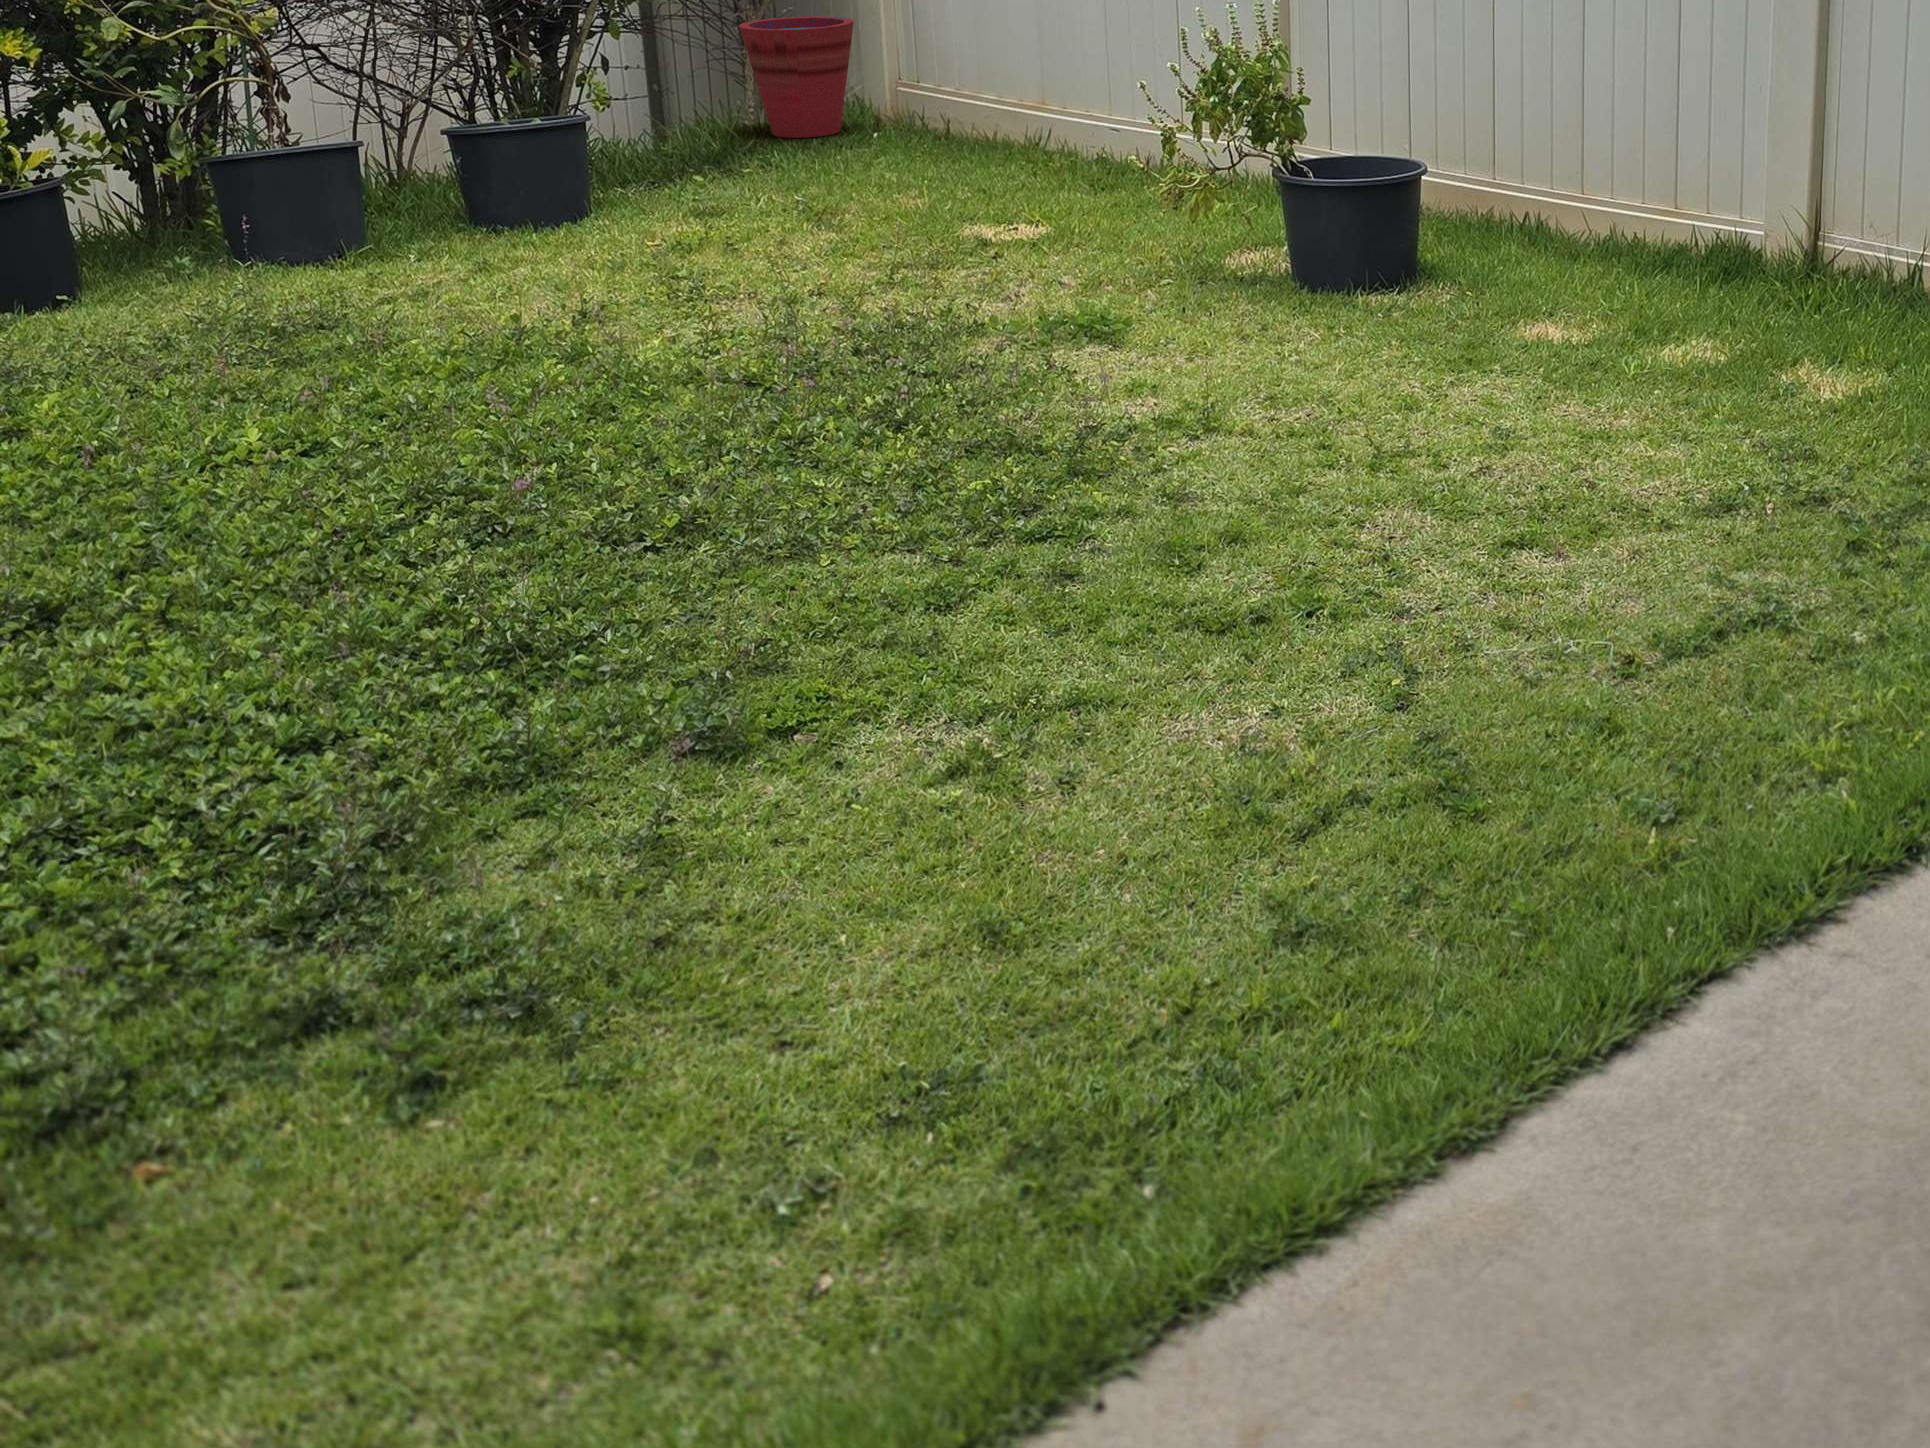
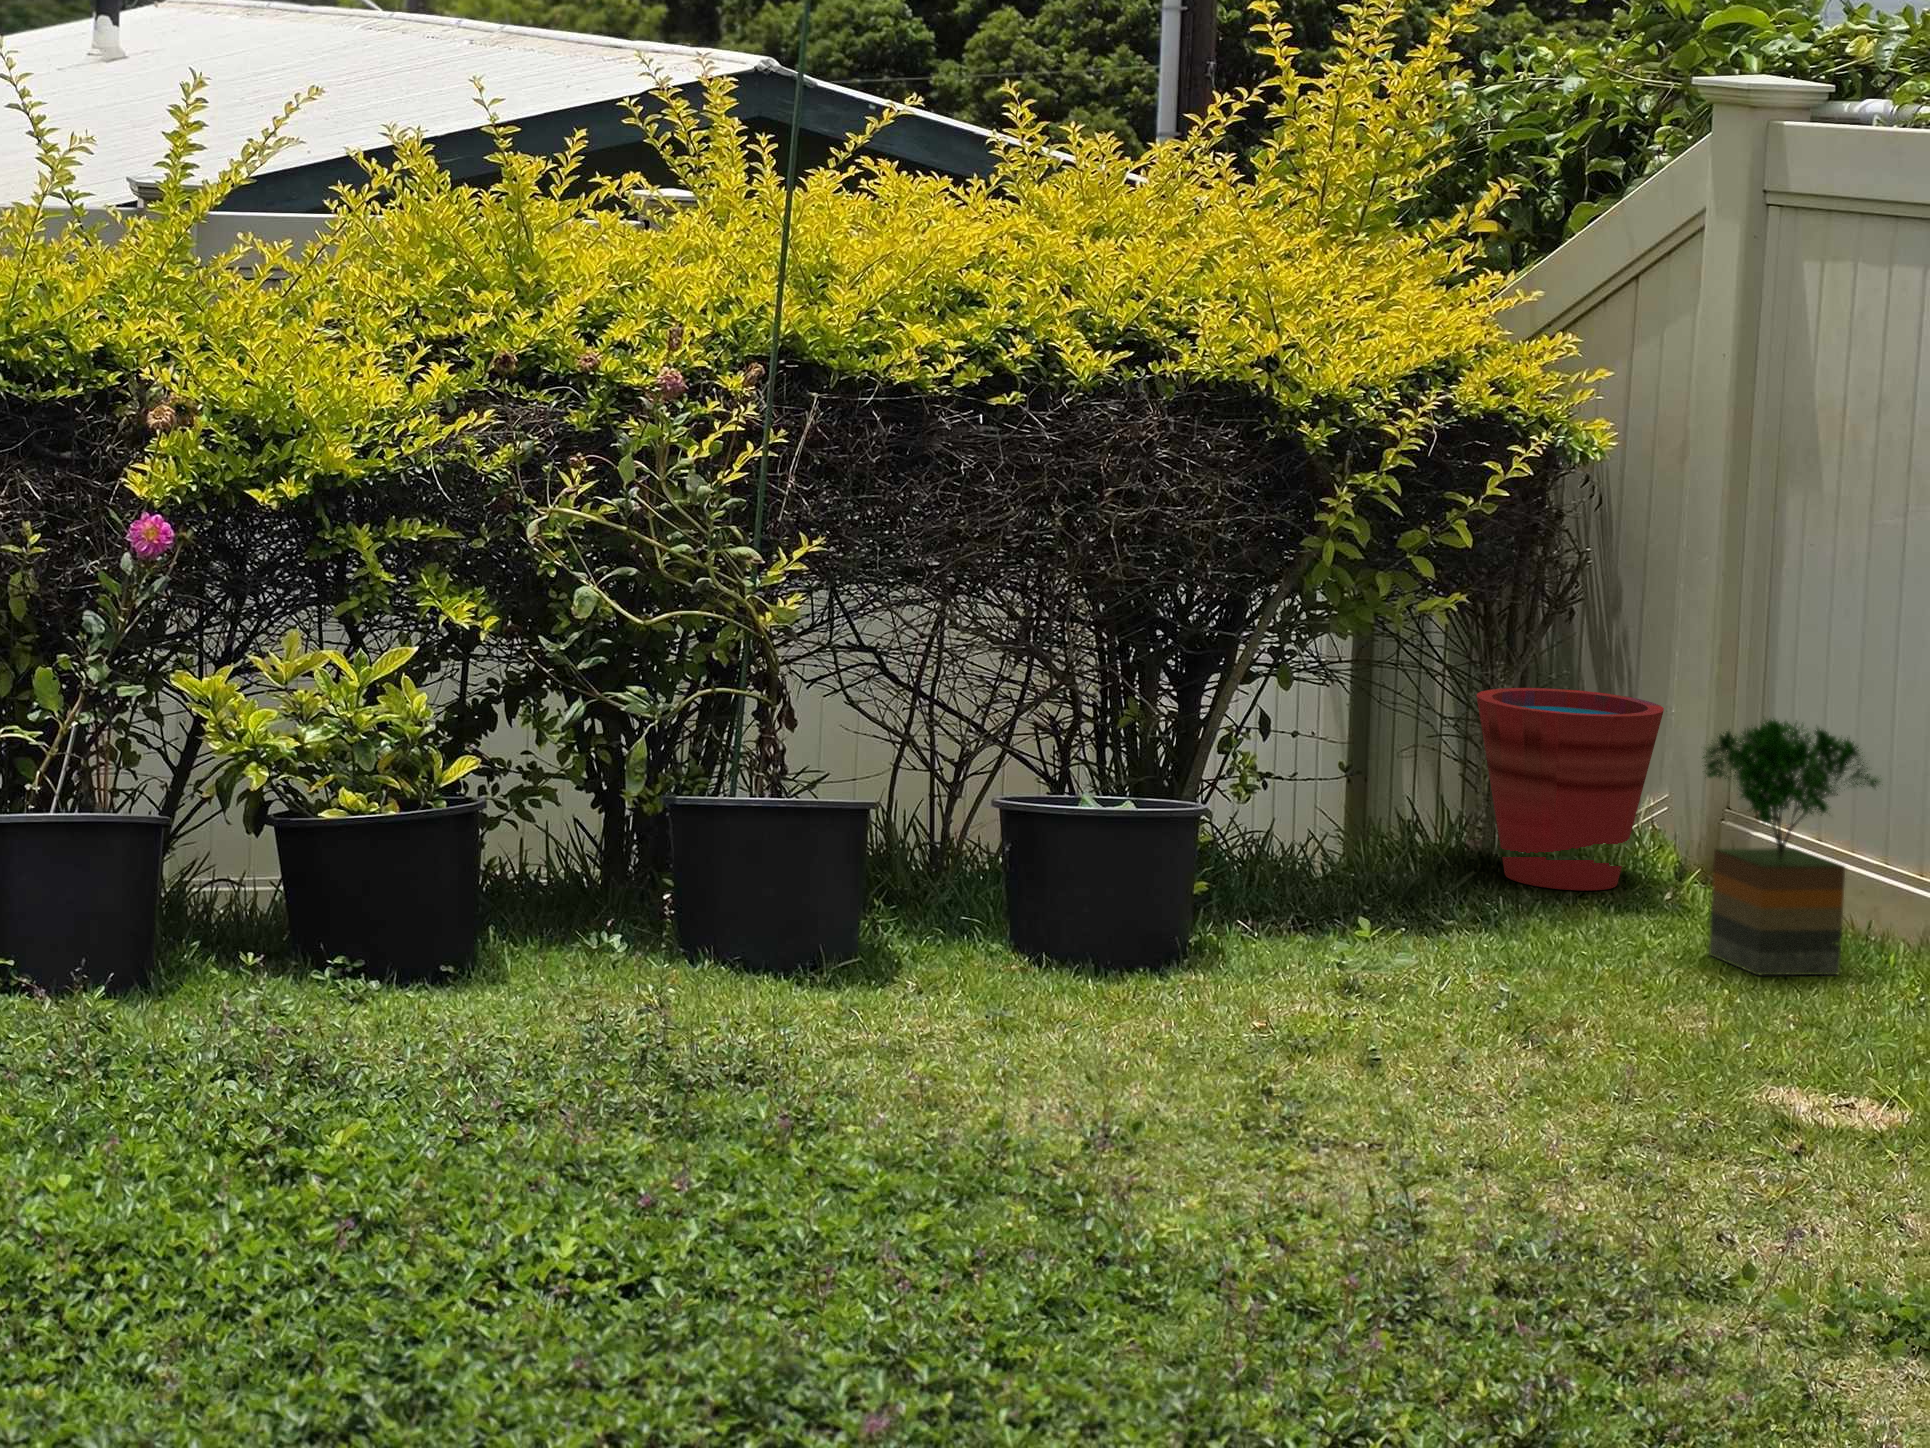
potted tree: none [890,12,997,163] -> present [1702,720,1880,975]

